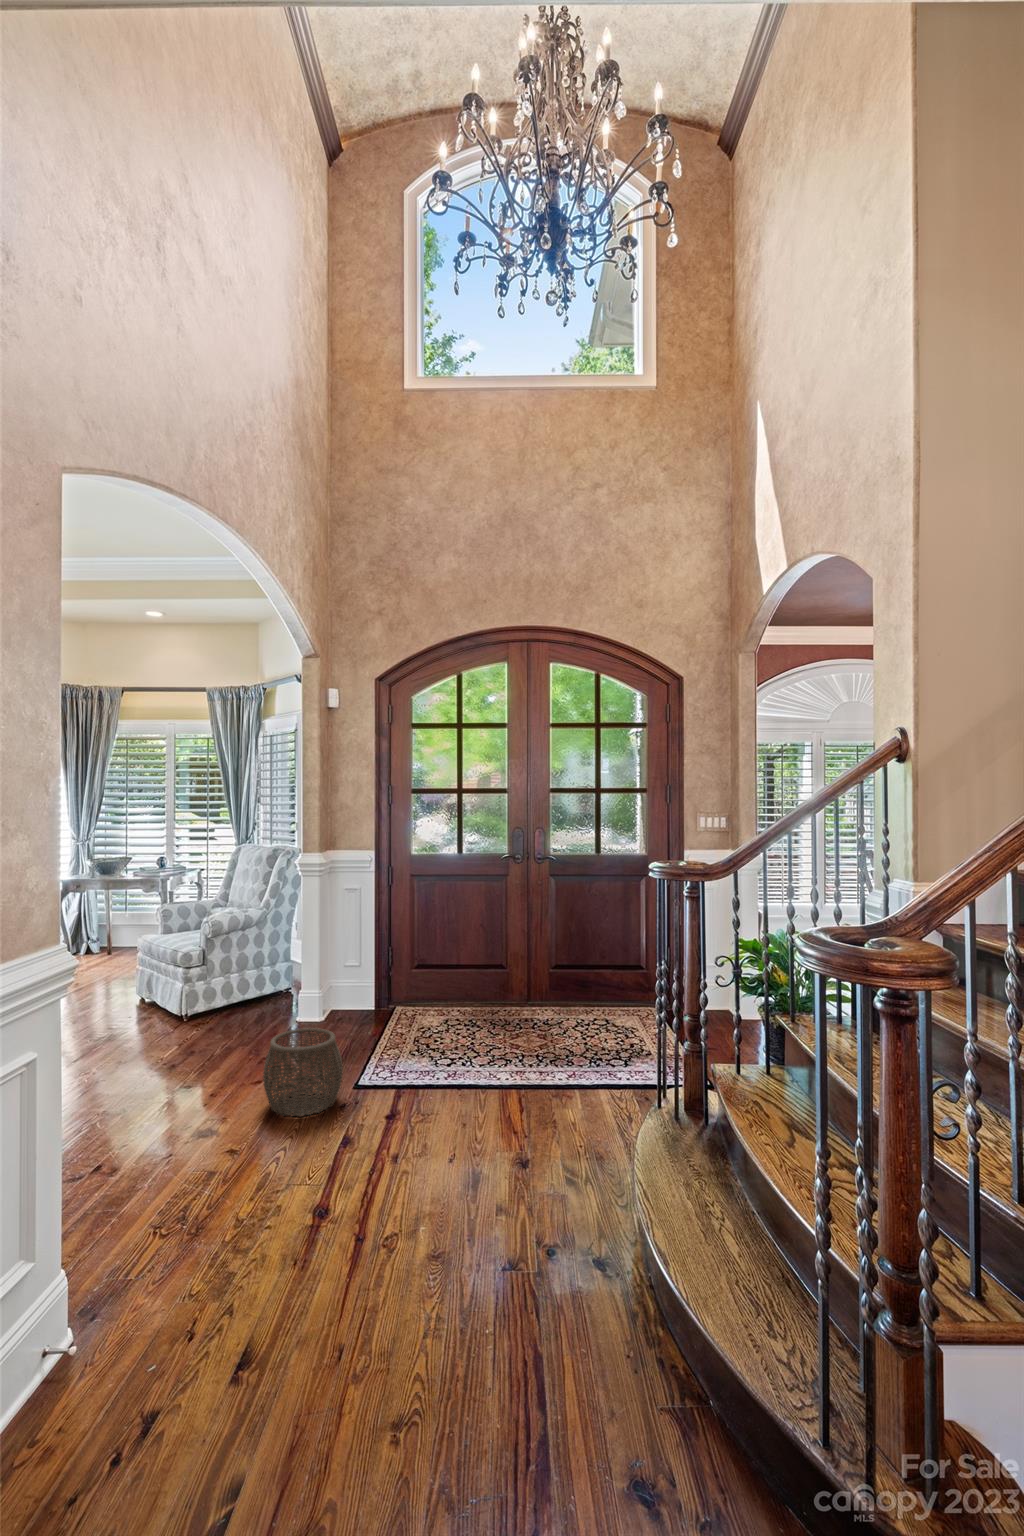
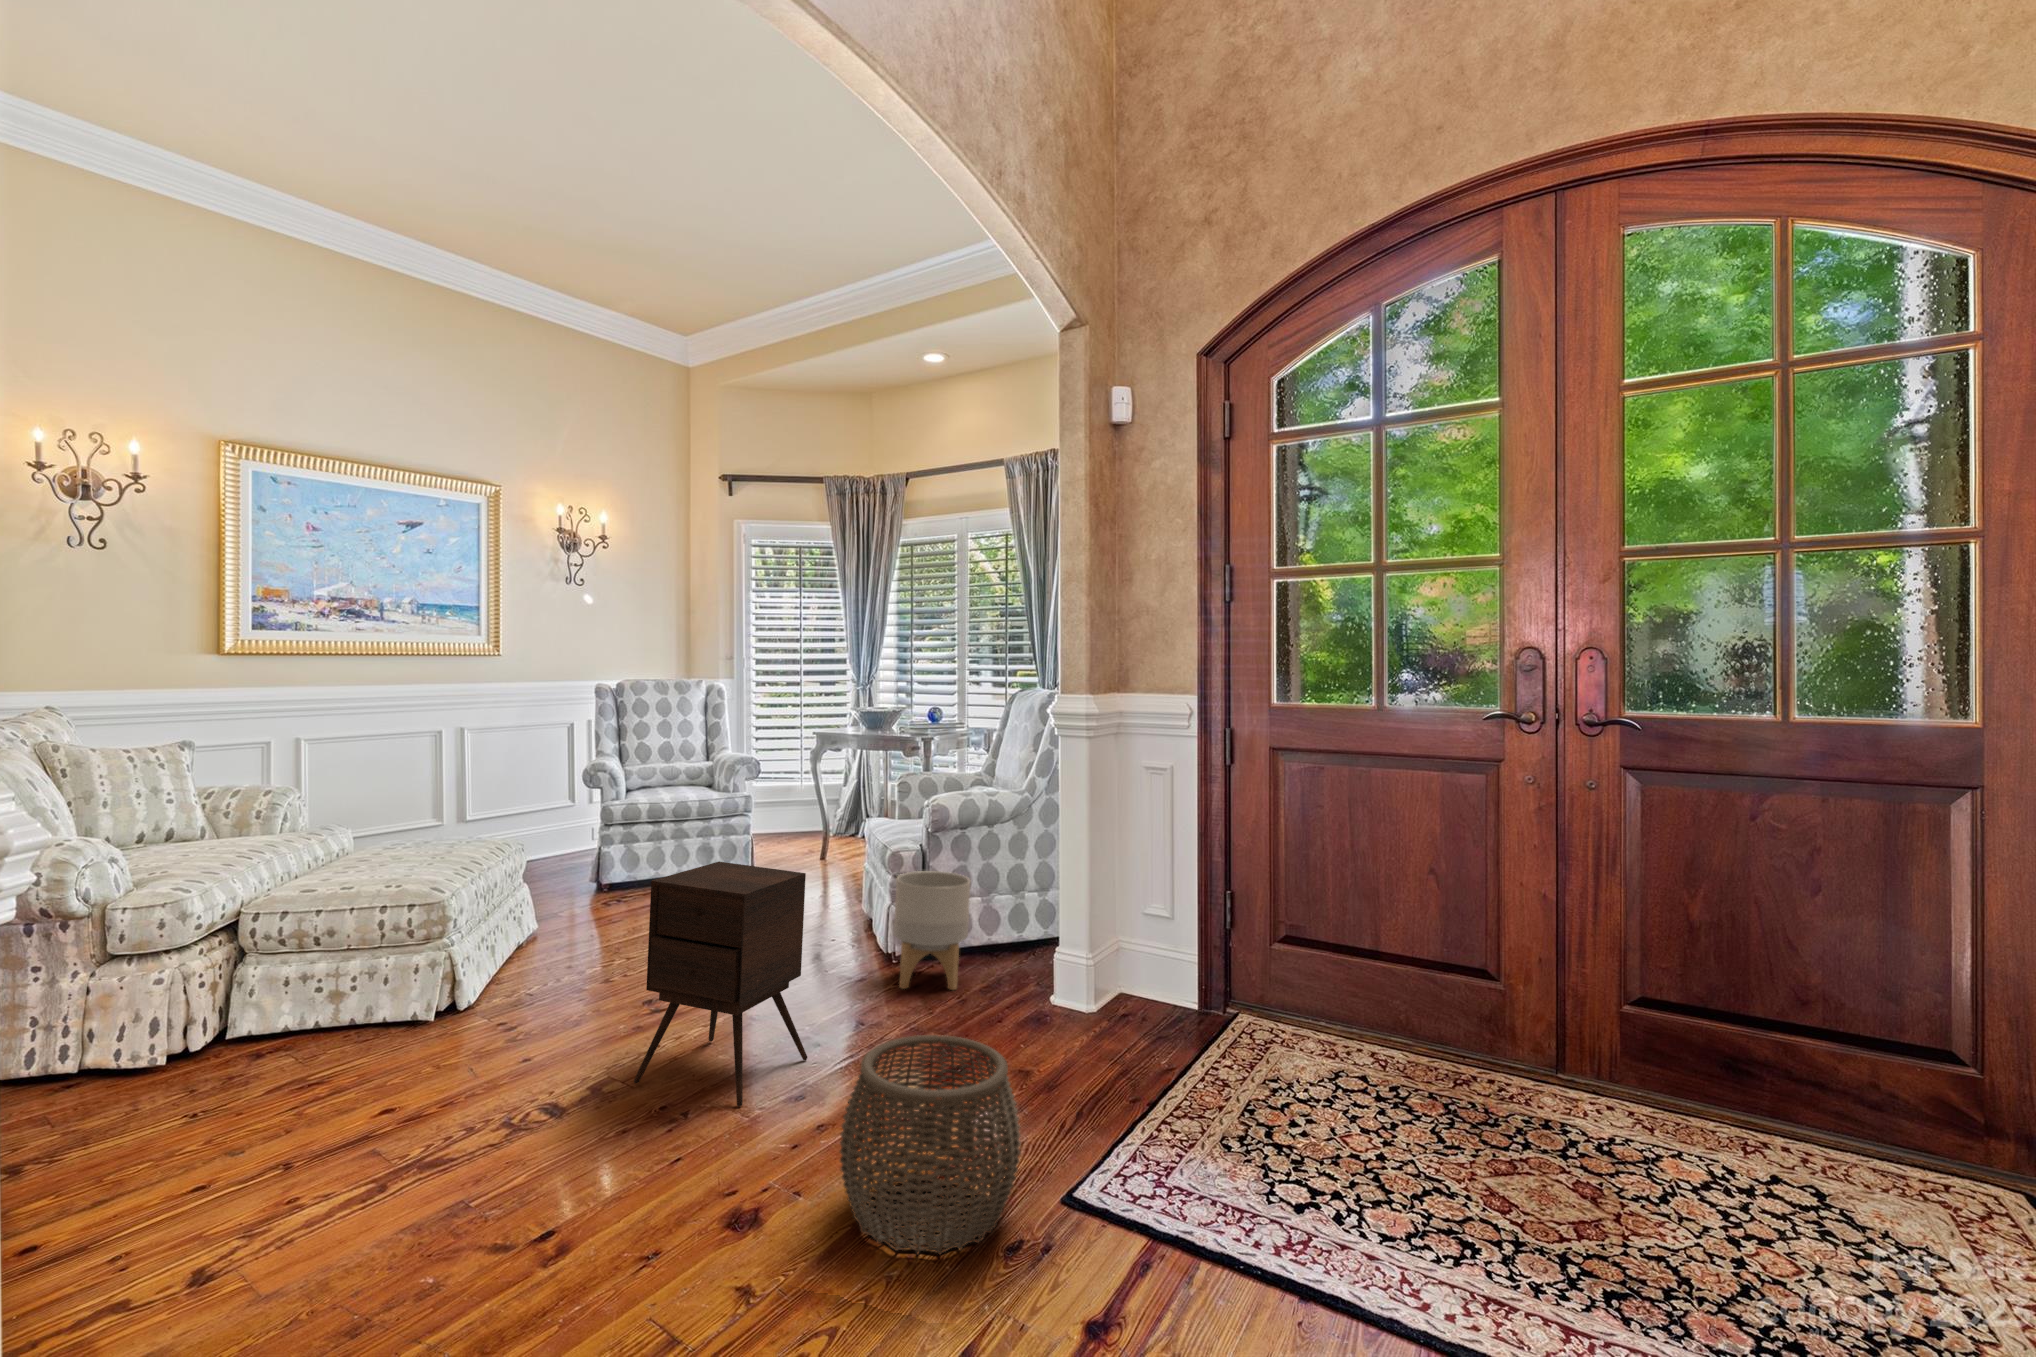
planter: none [200,962,244,1031] -> present [894,871,970,990]
side table: none [106,973,191,1101] -> present [634,861,807,1106]

